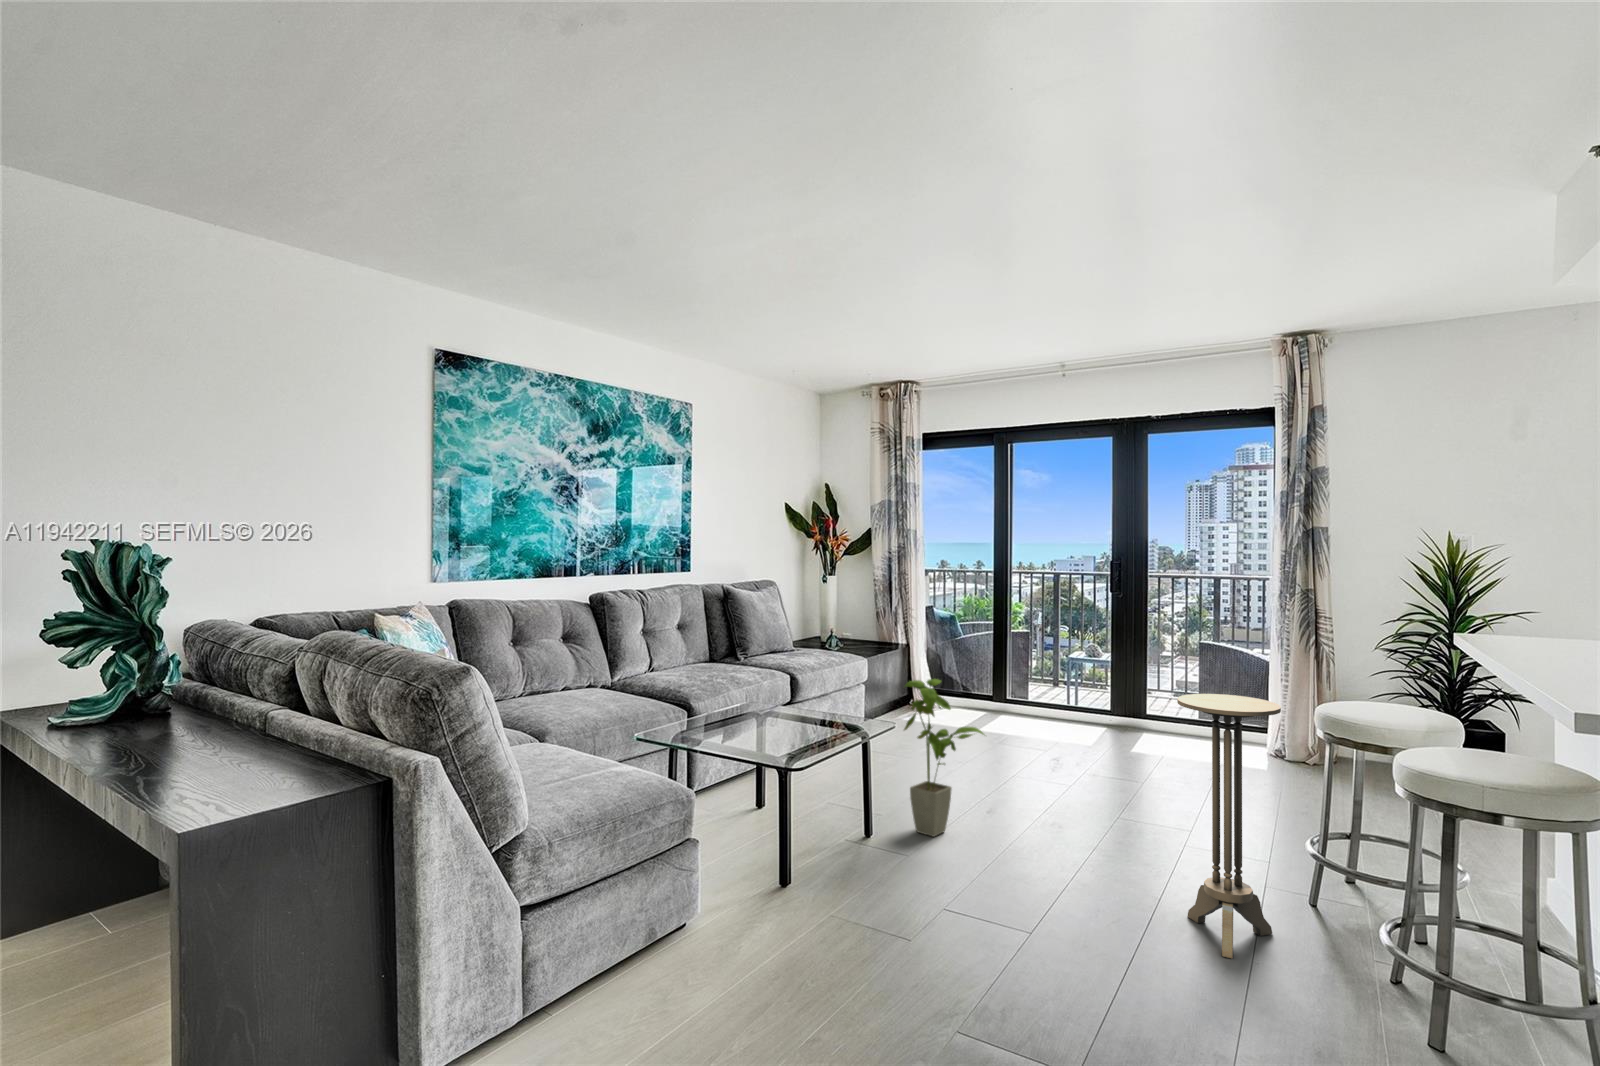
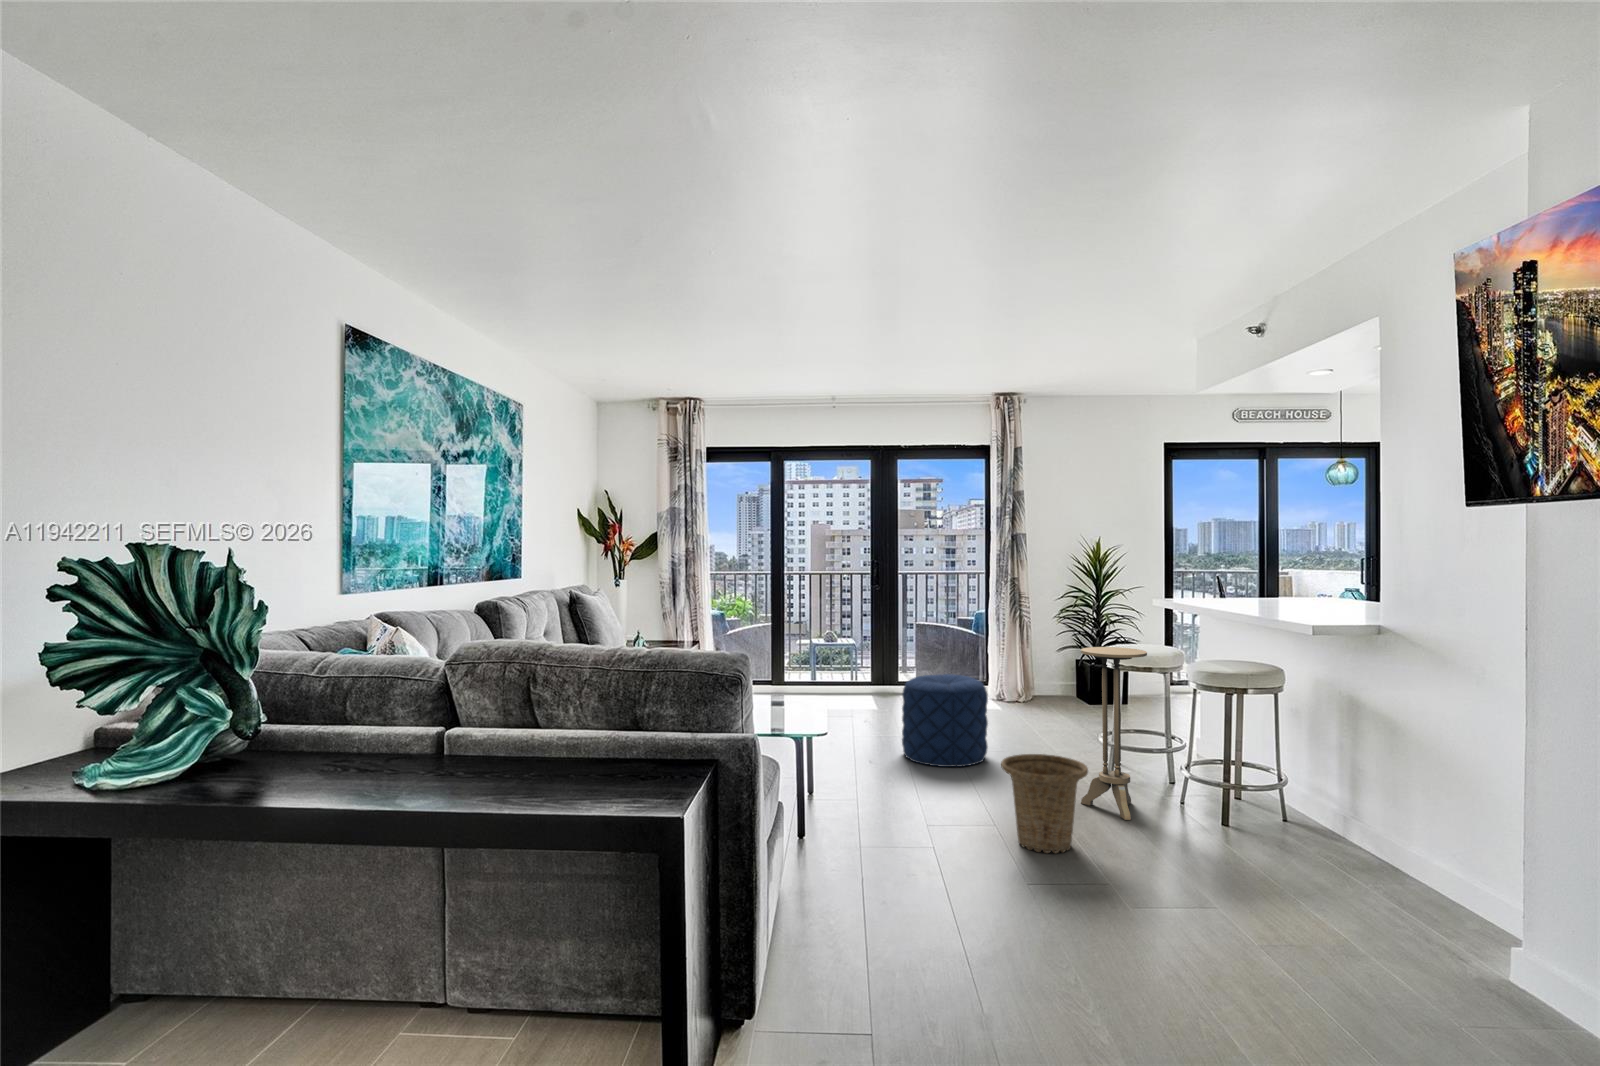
house plant: present [904,679,984,837] -> none [839,657,907,787]
pouf: none [1028,709,1144,834] -> present [902,674,988,767]
basket: none [986,830,1107,978] -> present [1001,754,1088,853]

